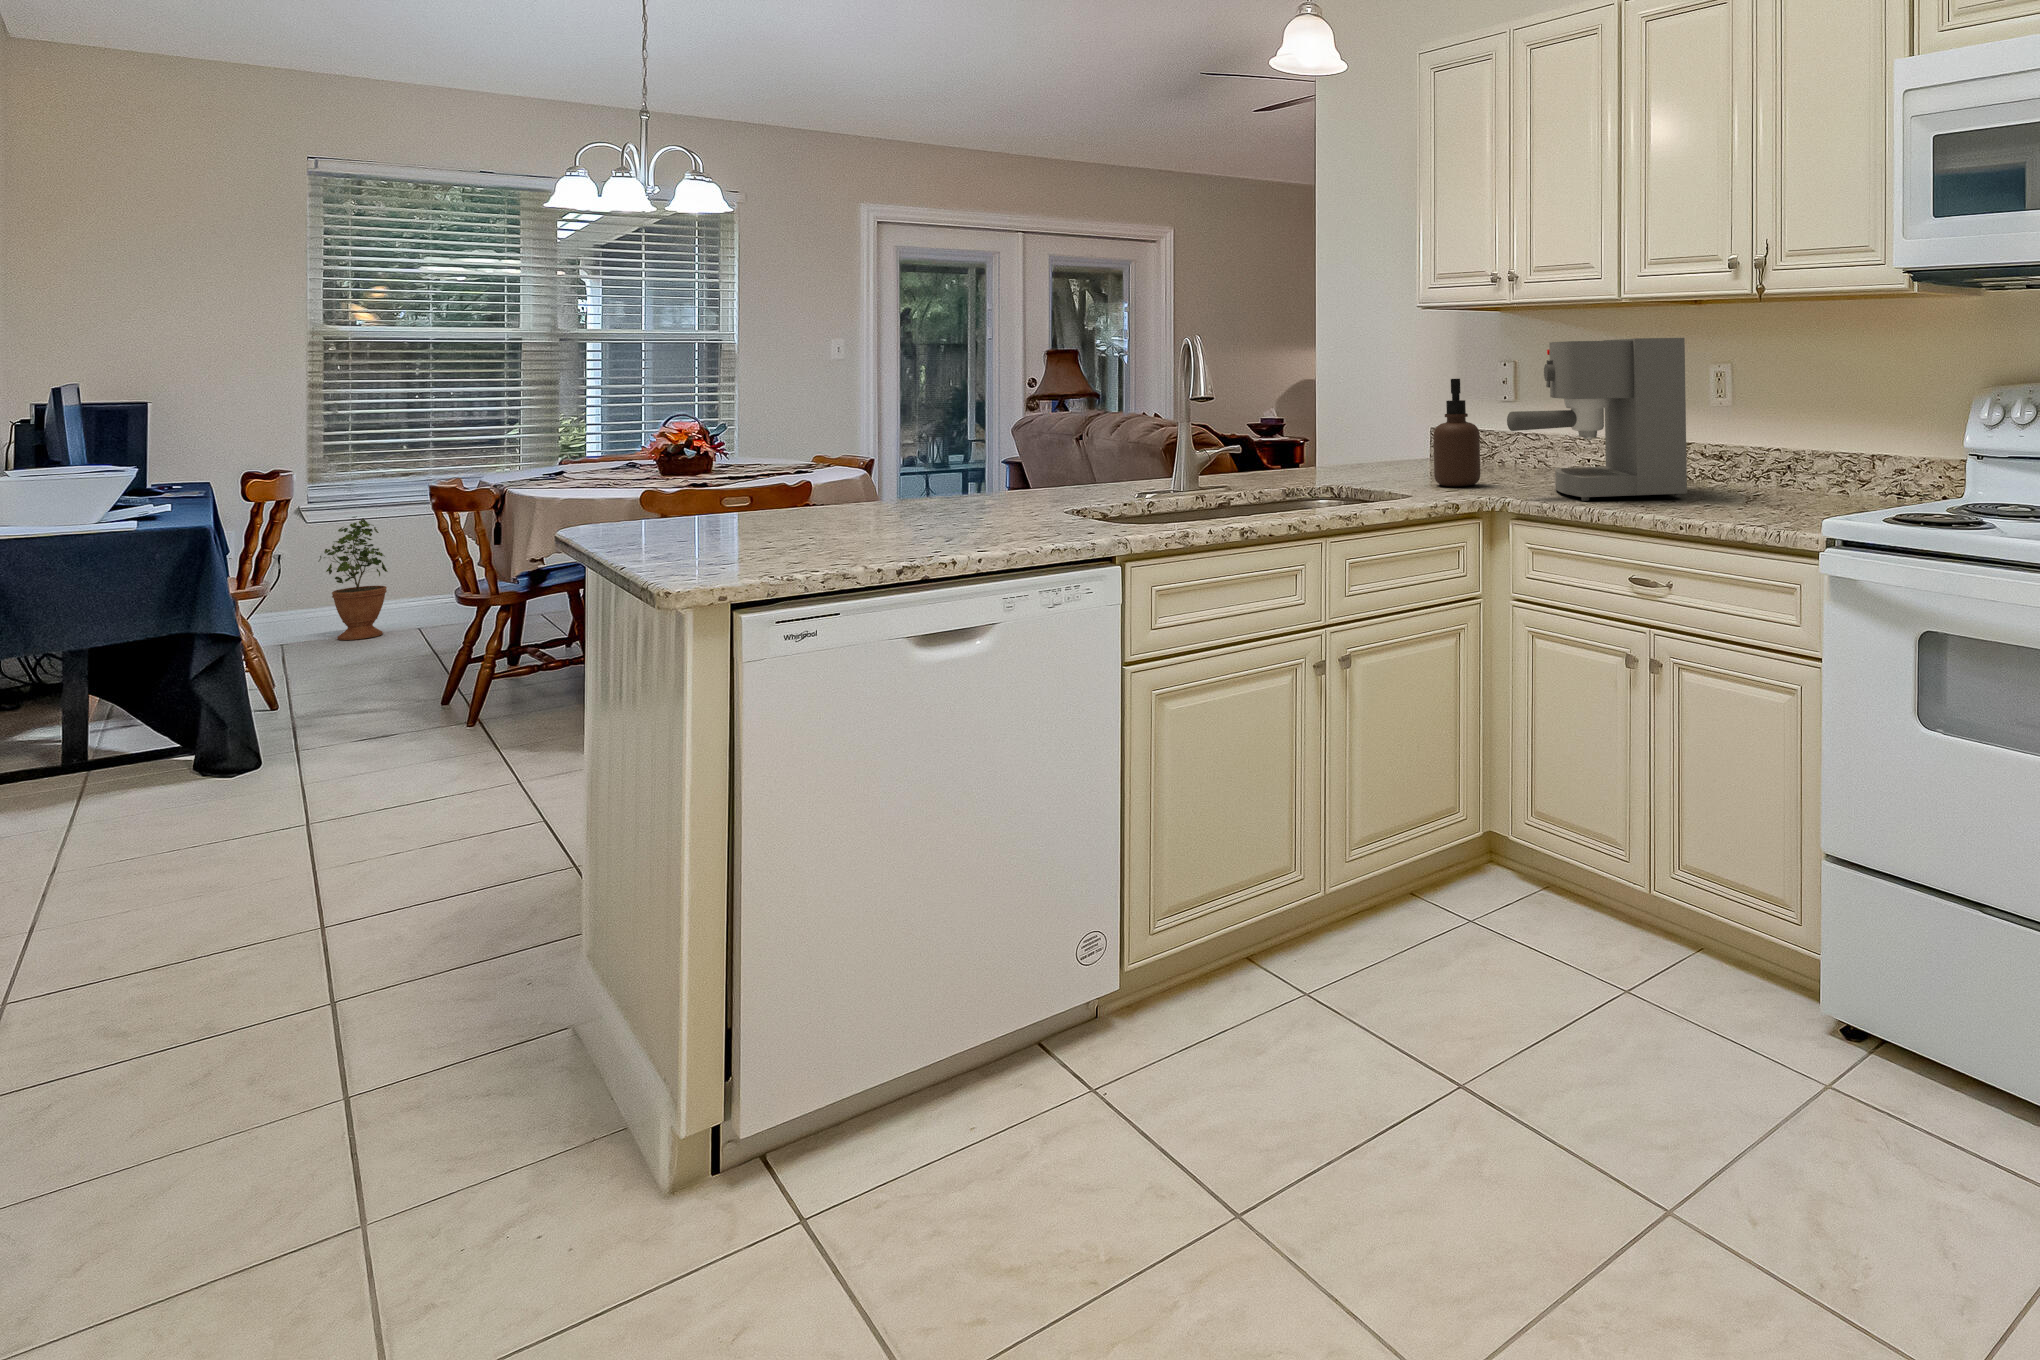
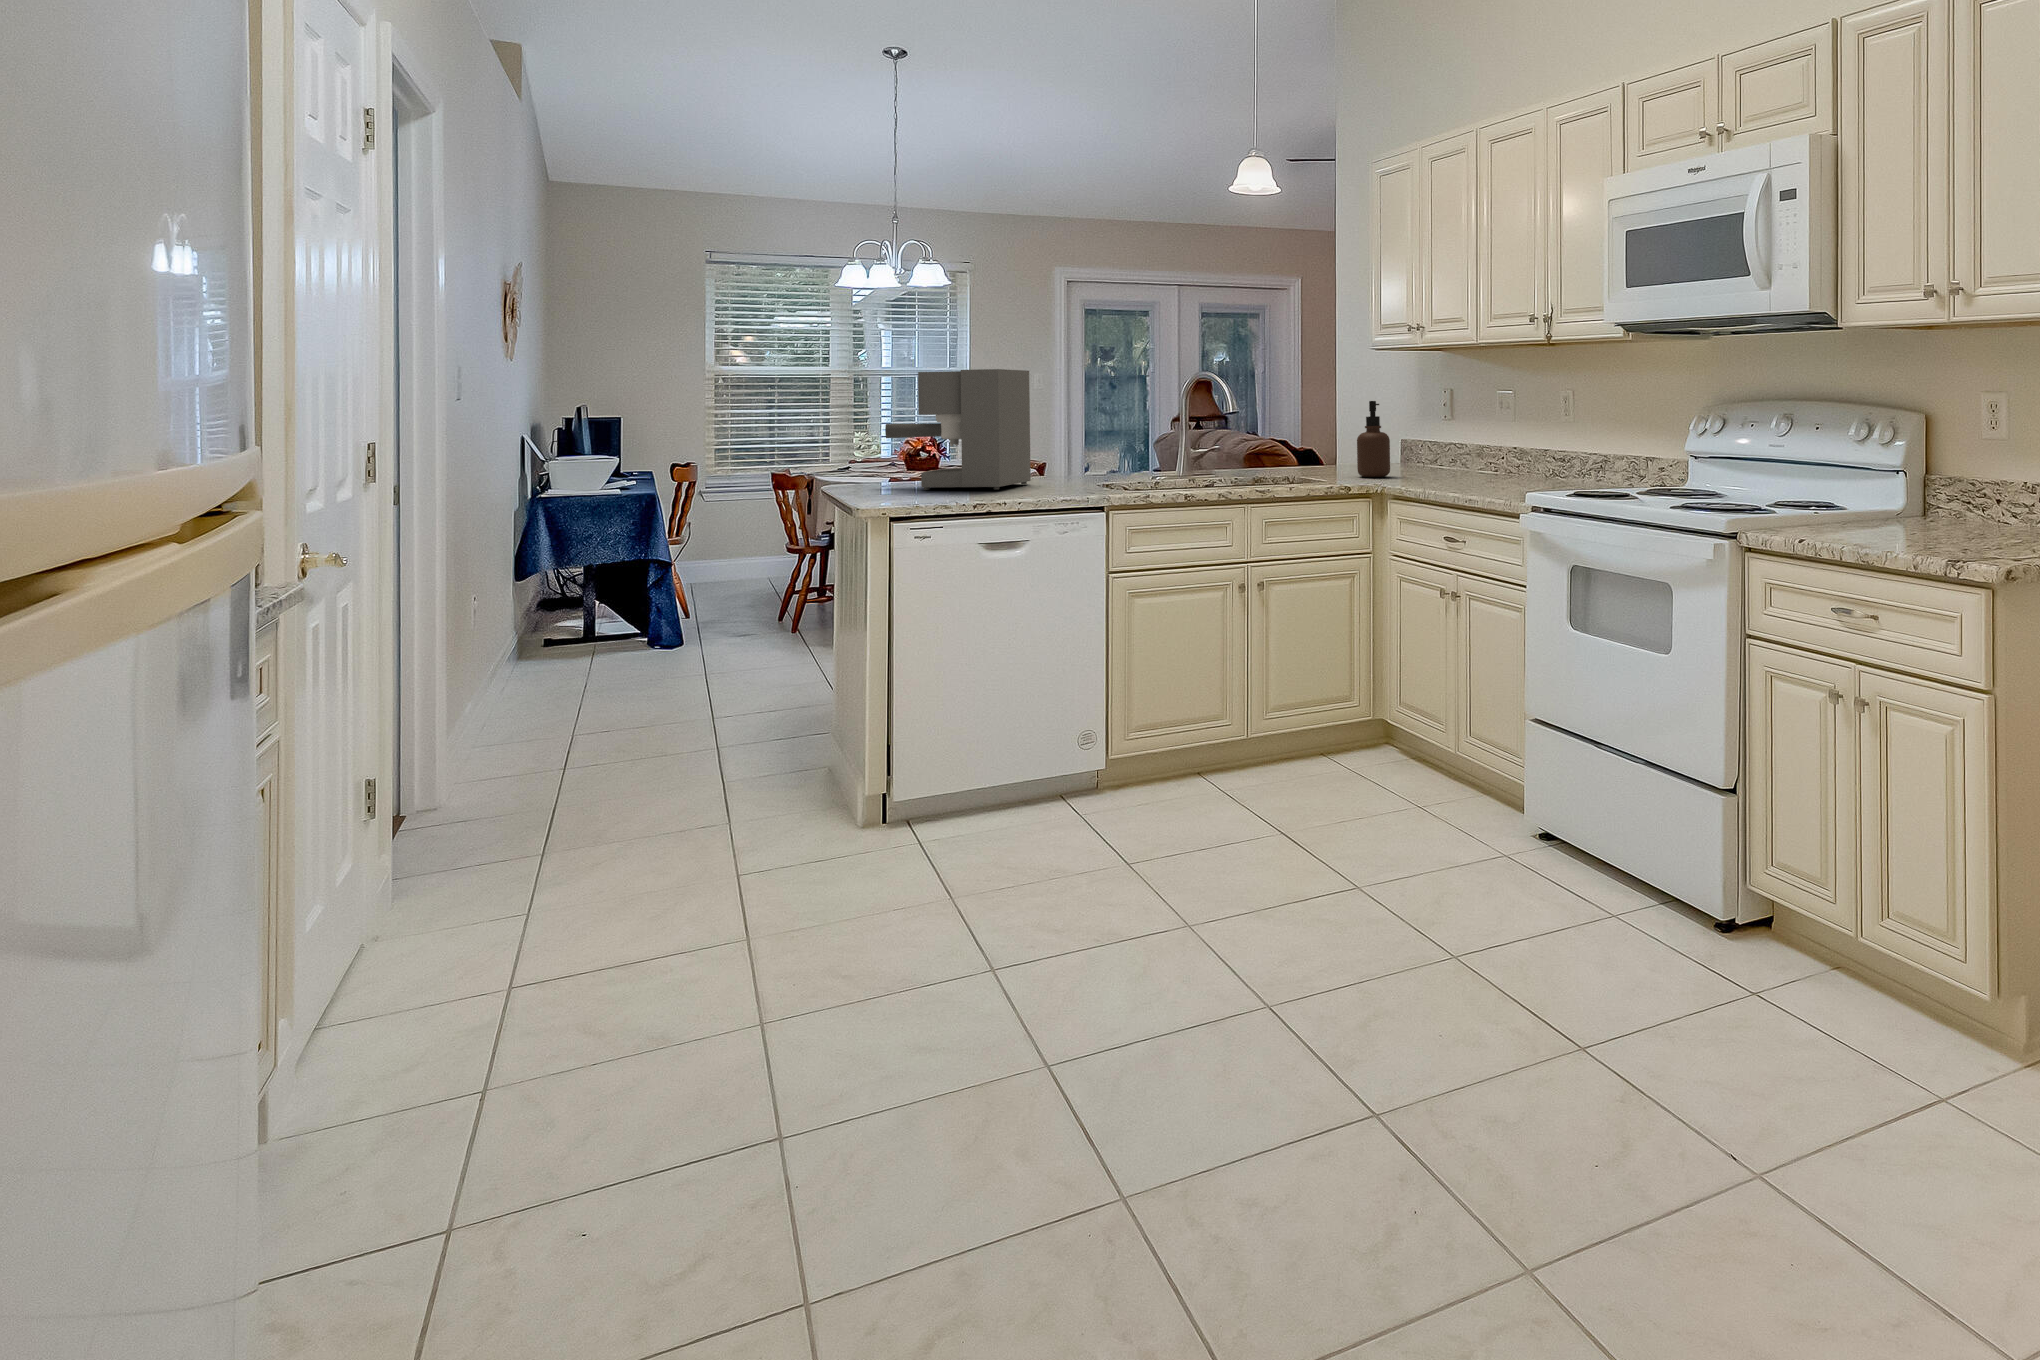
coffee maker: present [1507,338,1687,501] -> present [885,369,1031,490]
potted plant: present [318,516,388,640] -> none [714,498,754,582]

